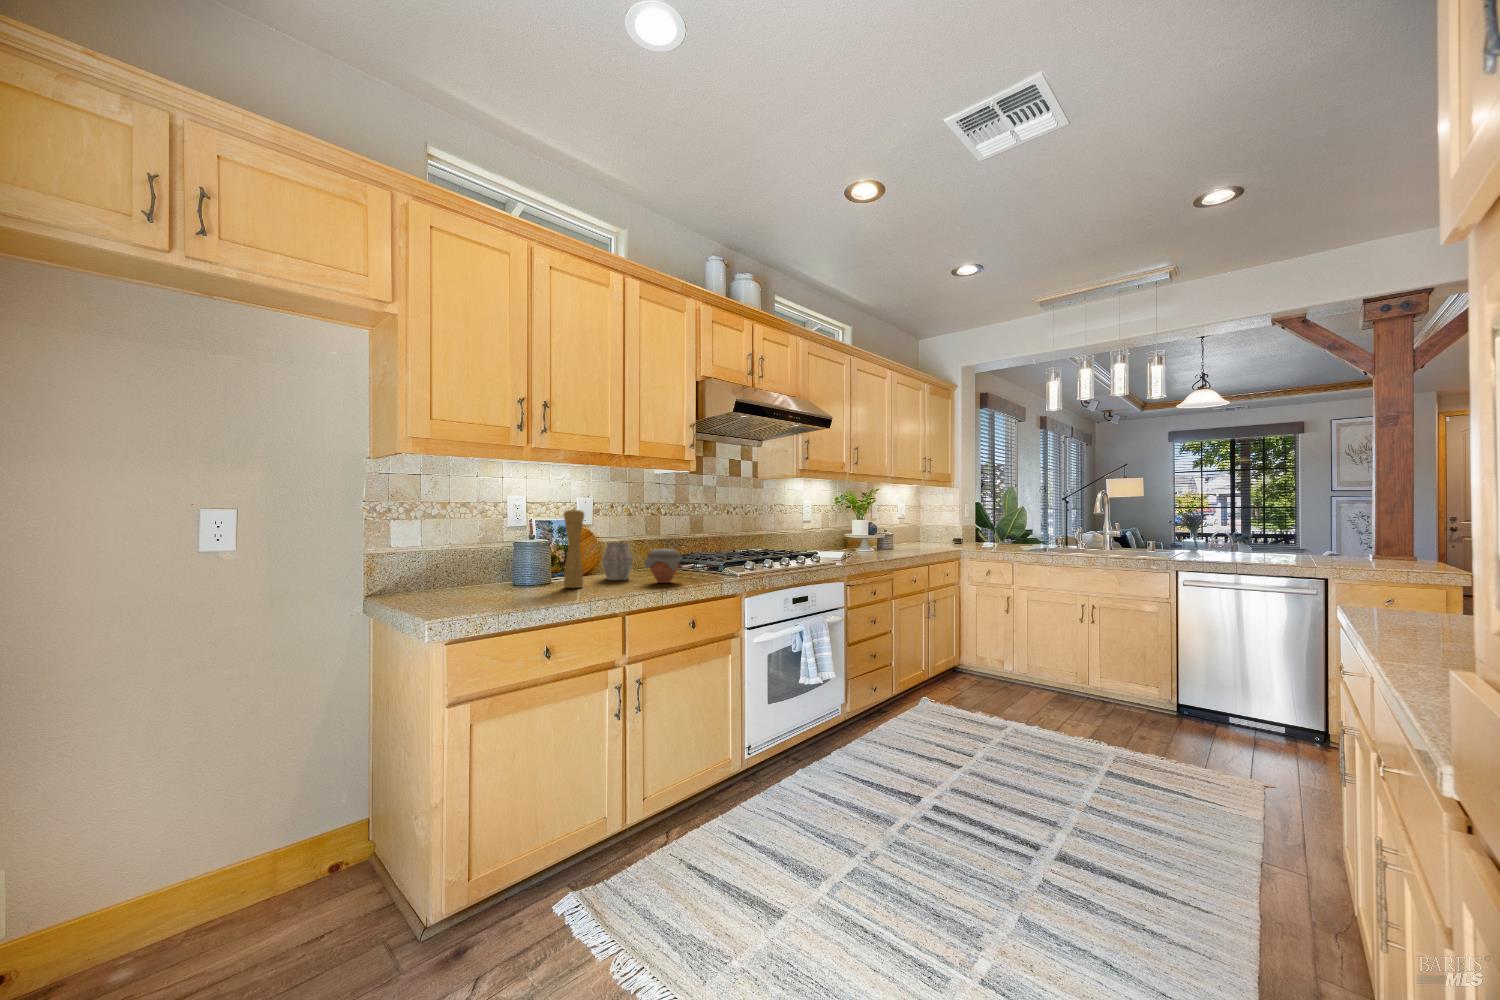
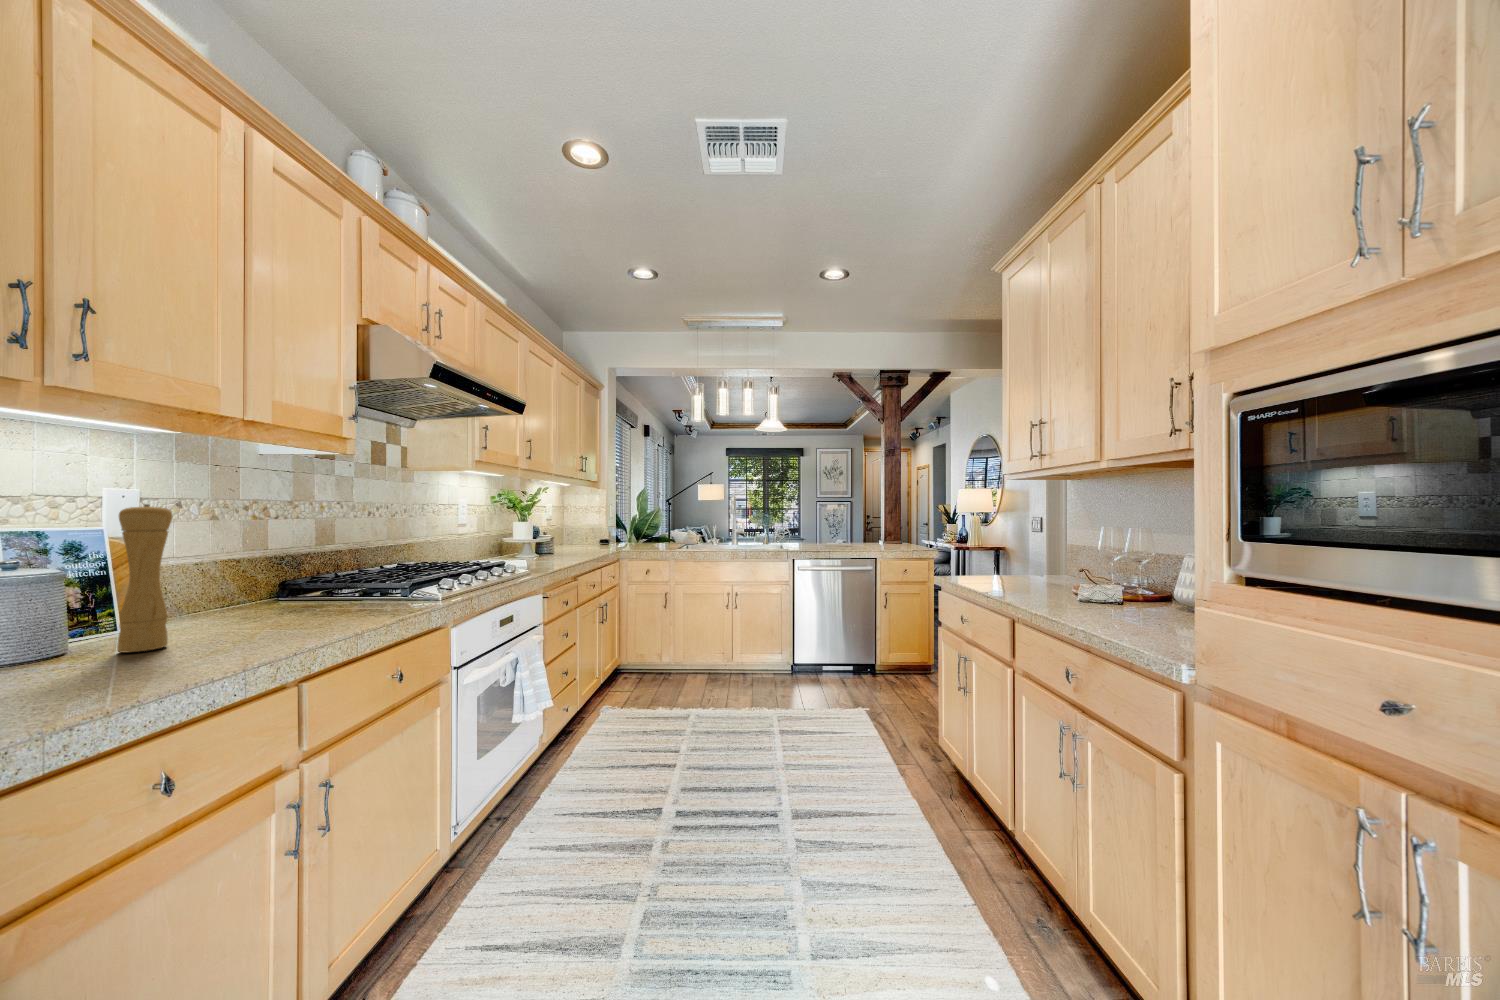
mug: present [602,543,633,580] -> none [187,563,257,627]
jar: present [644,549,682,583] -> none [296,567,367,620]

